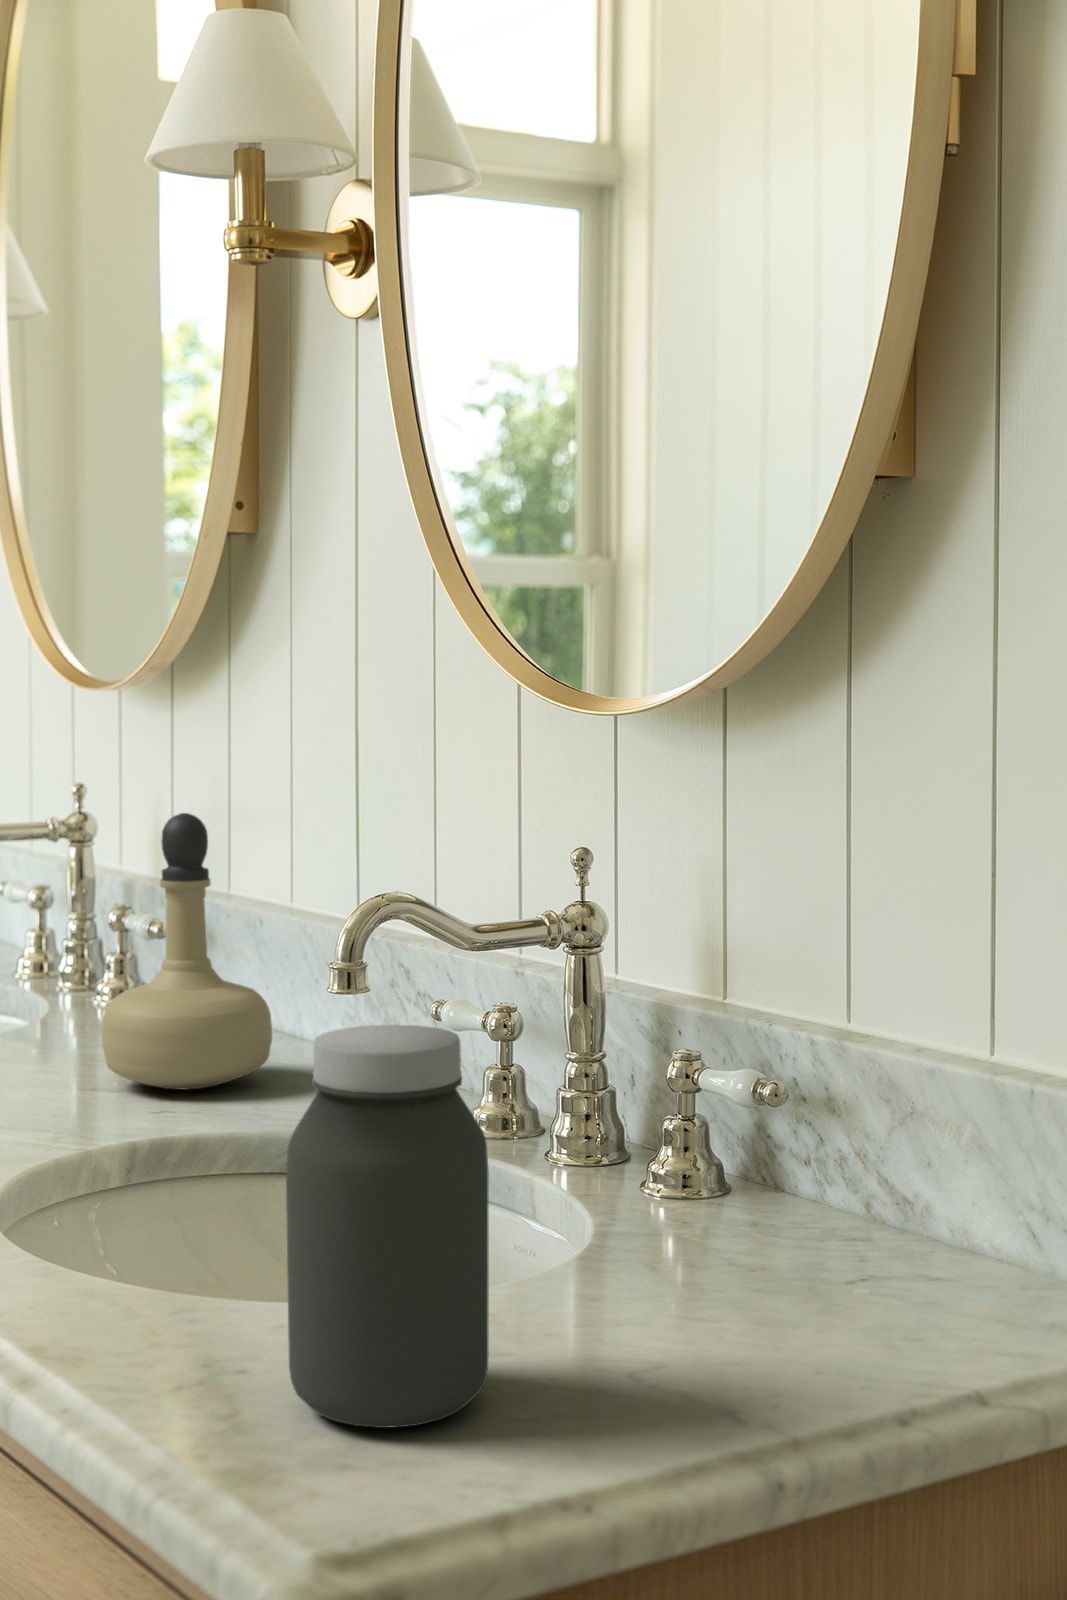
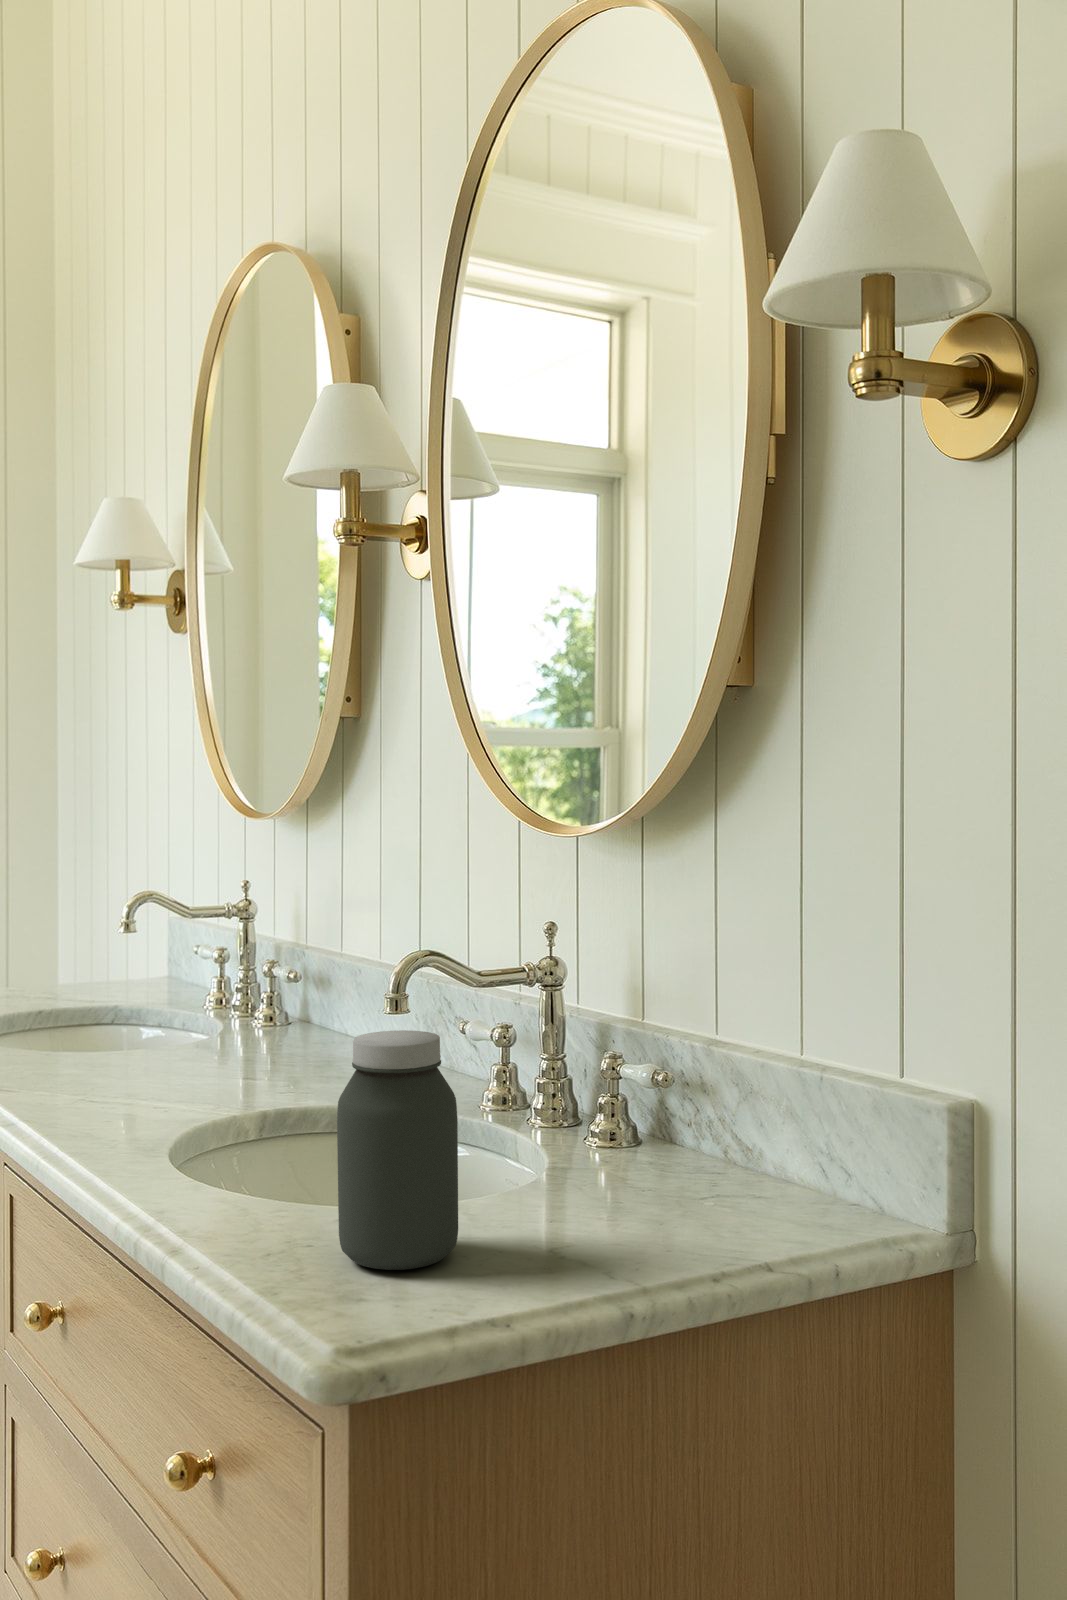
perfume bottle: present [102,813,272,1090] -> none [252,900,362,1080]

